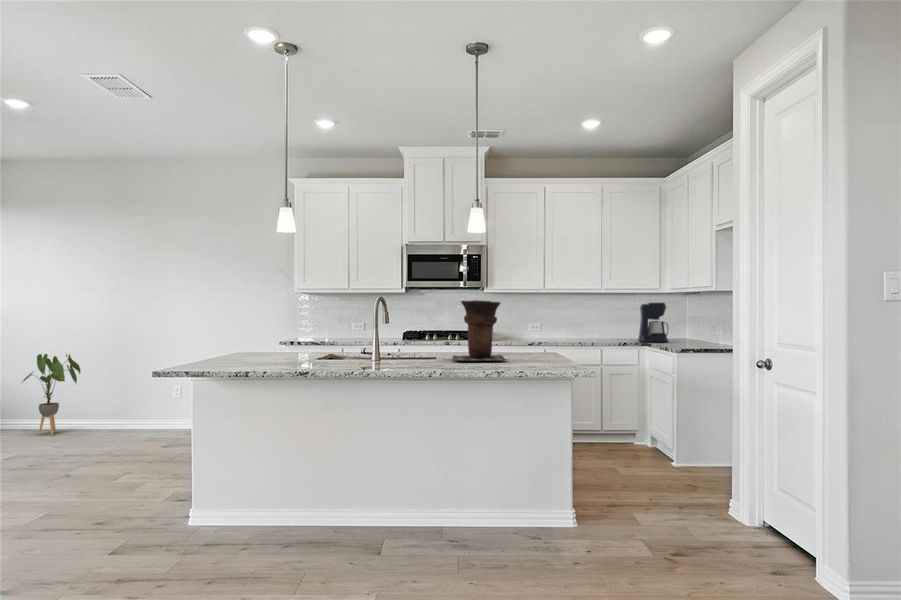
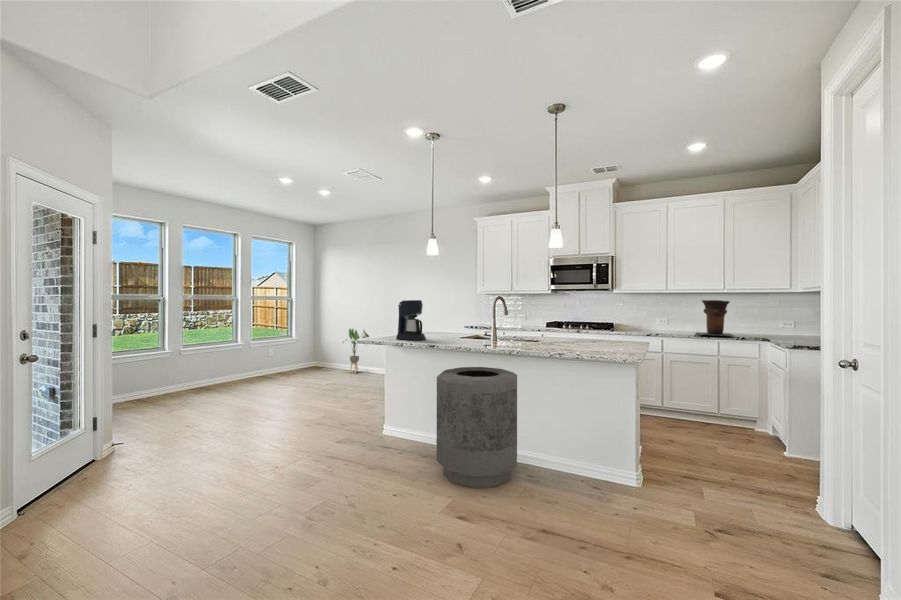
vase: present [453,300,506,361] -> present [696,300,733,336]
coffee maker: present [638,302,669,342] -> present [396,300,426,341]
trash can: none [320,399,440,574] -> present [437,367,517,488]

